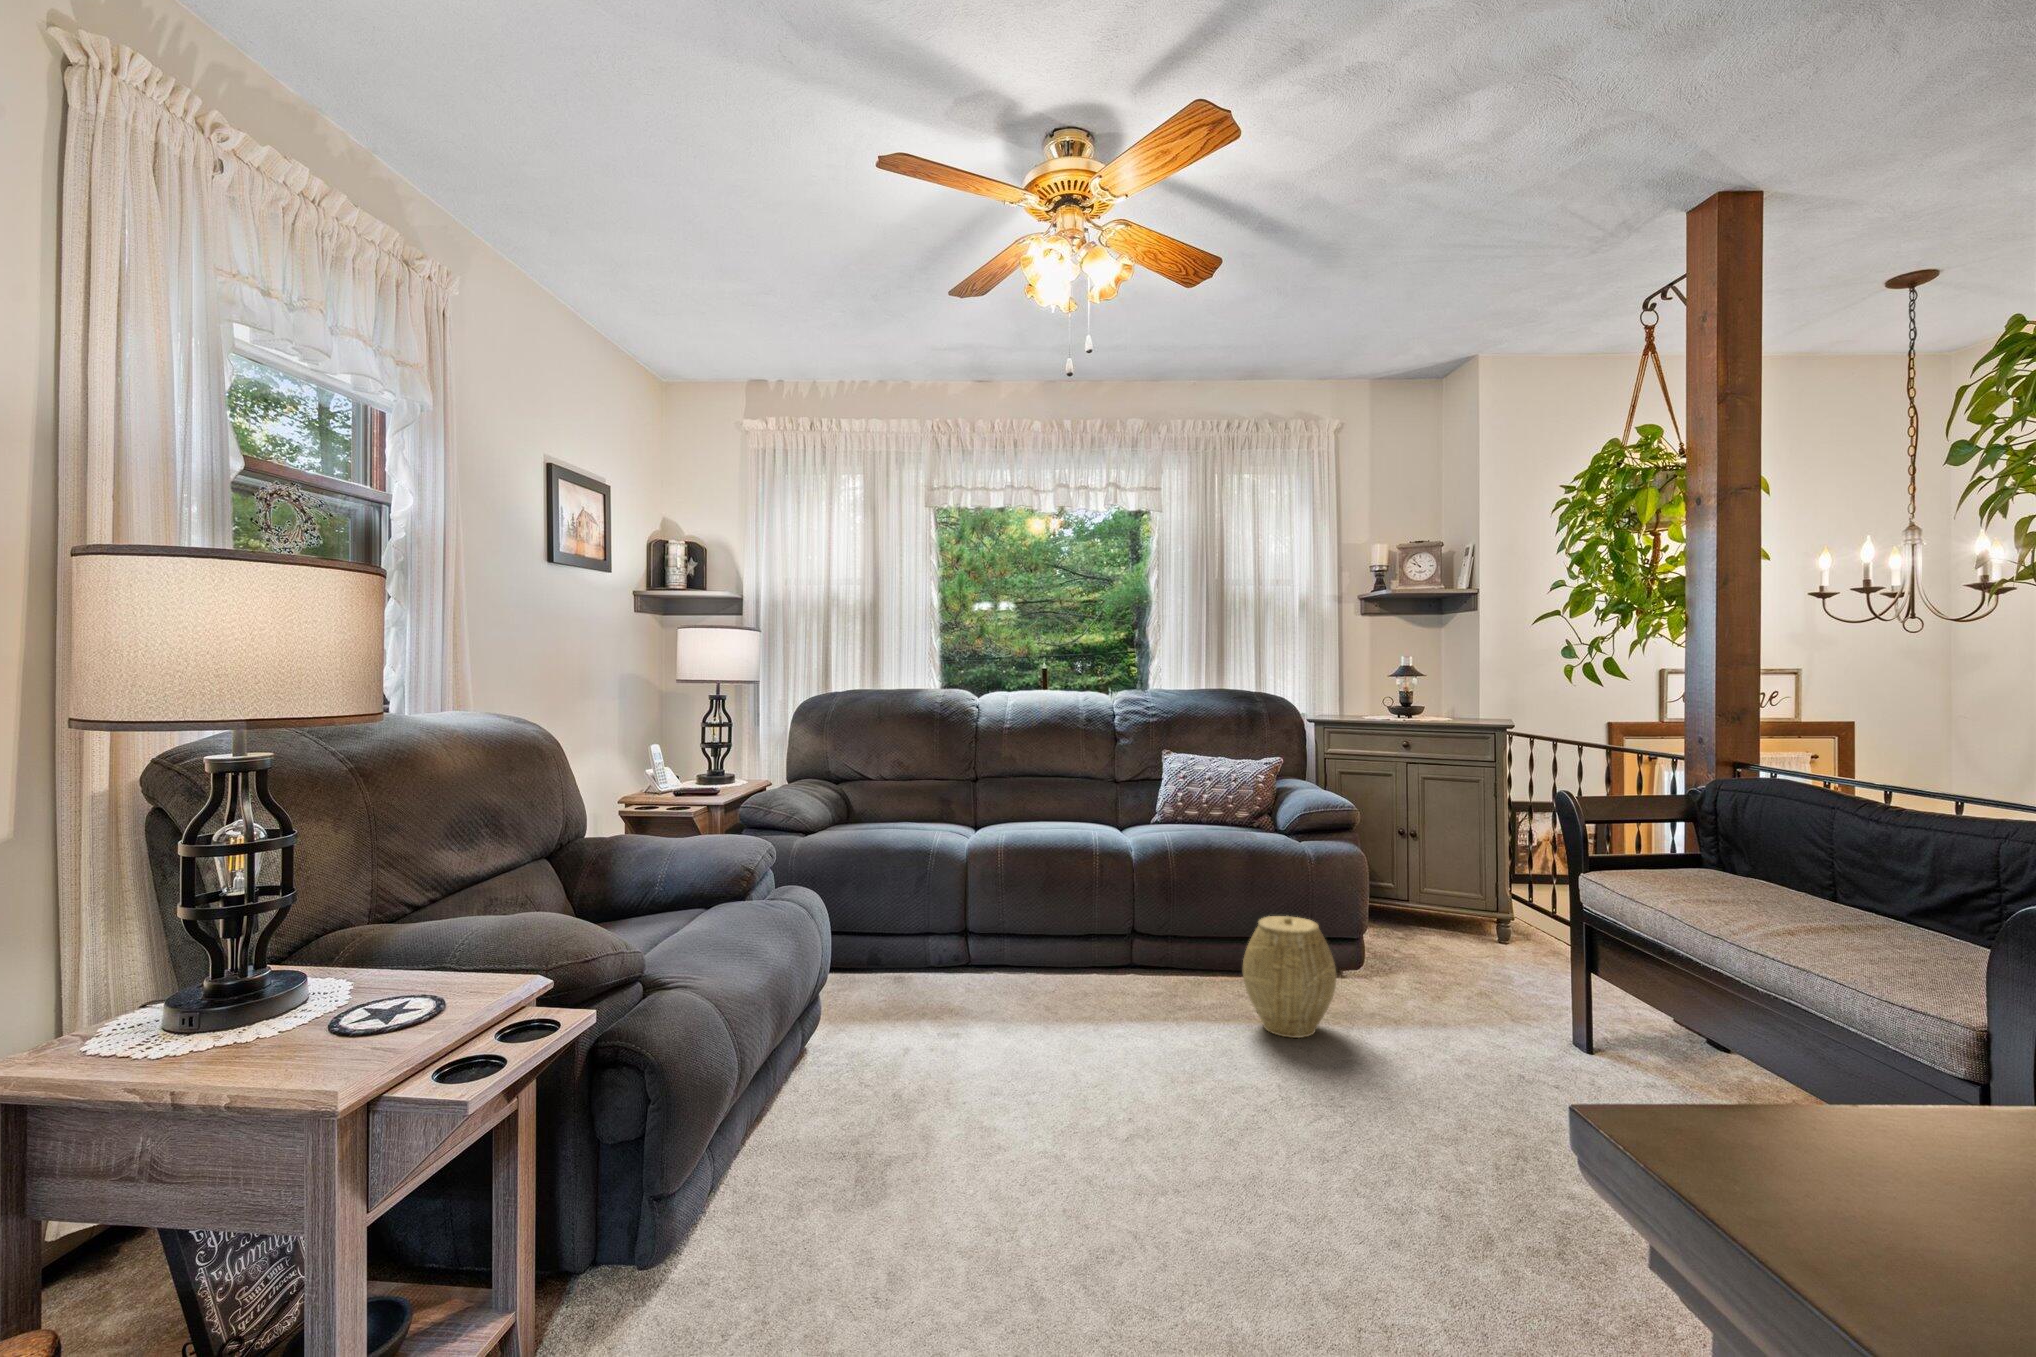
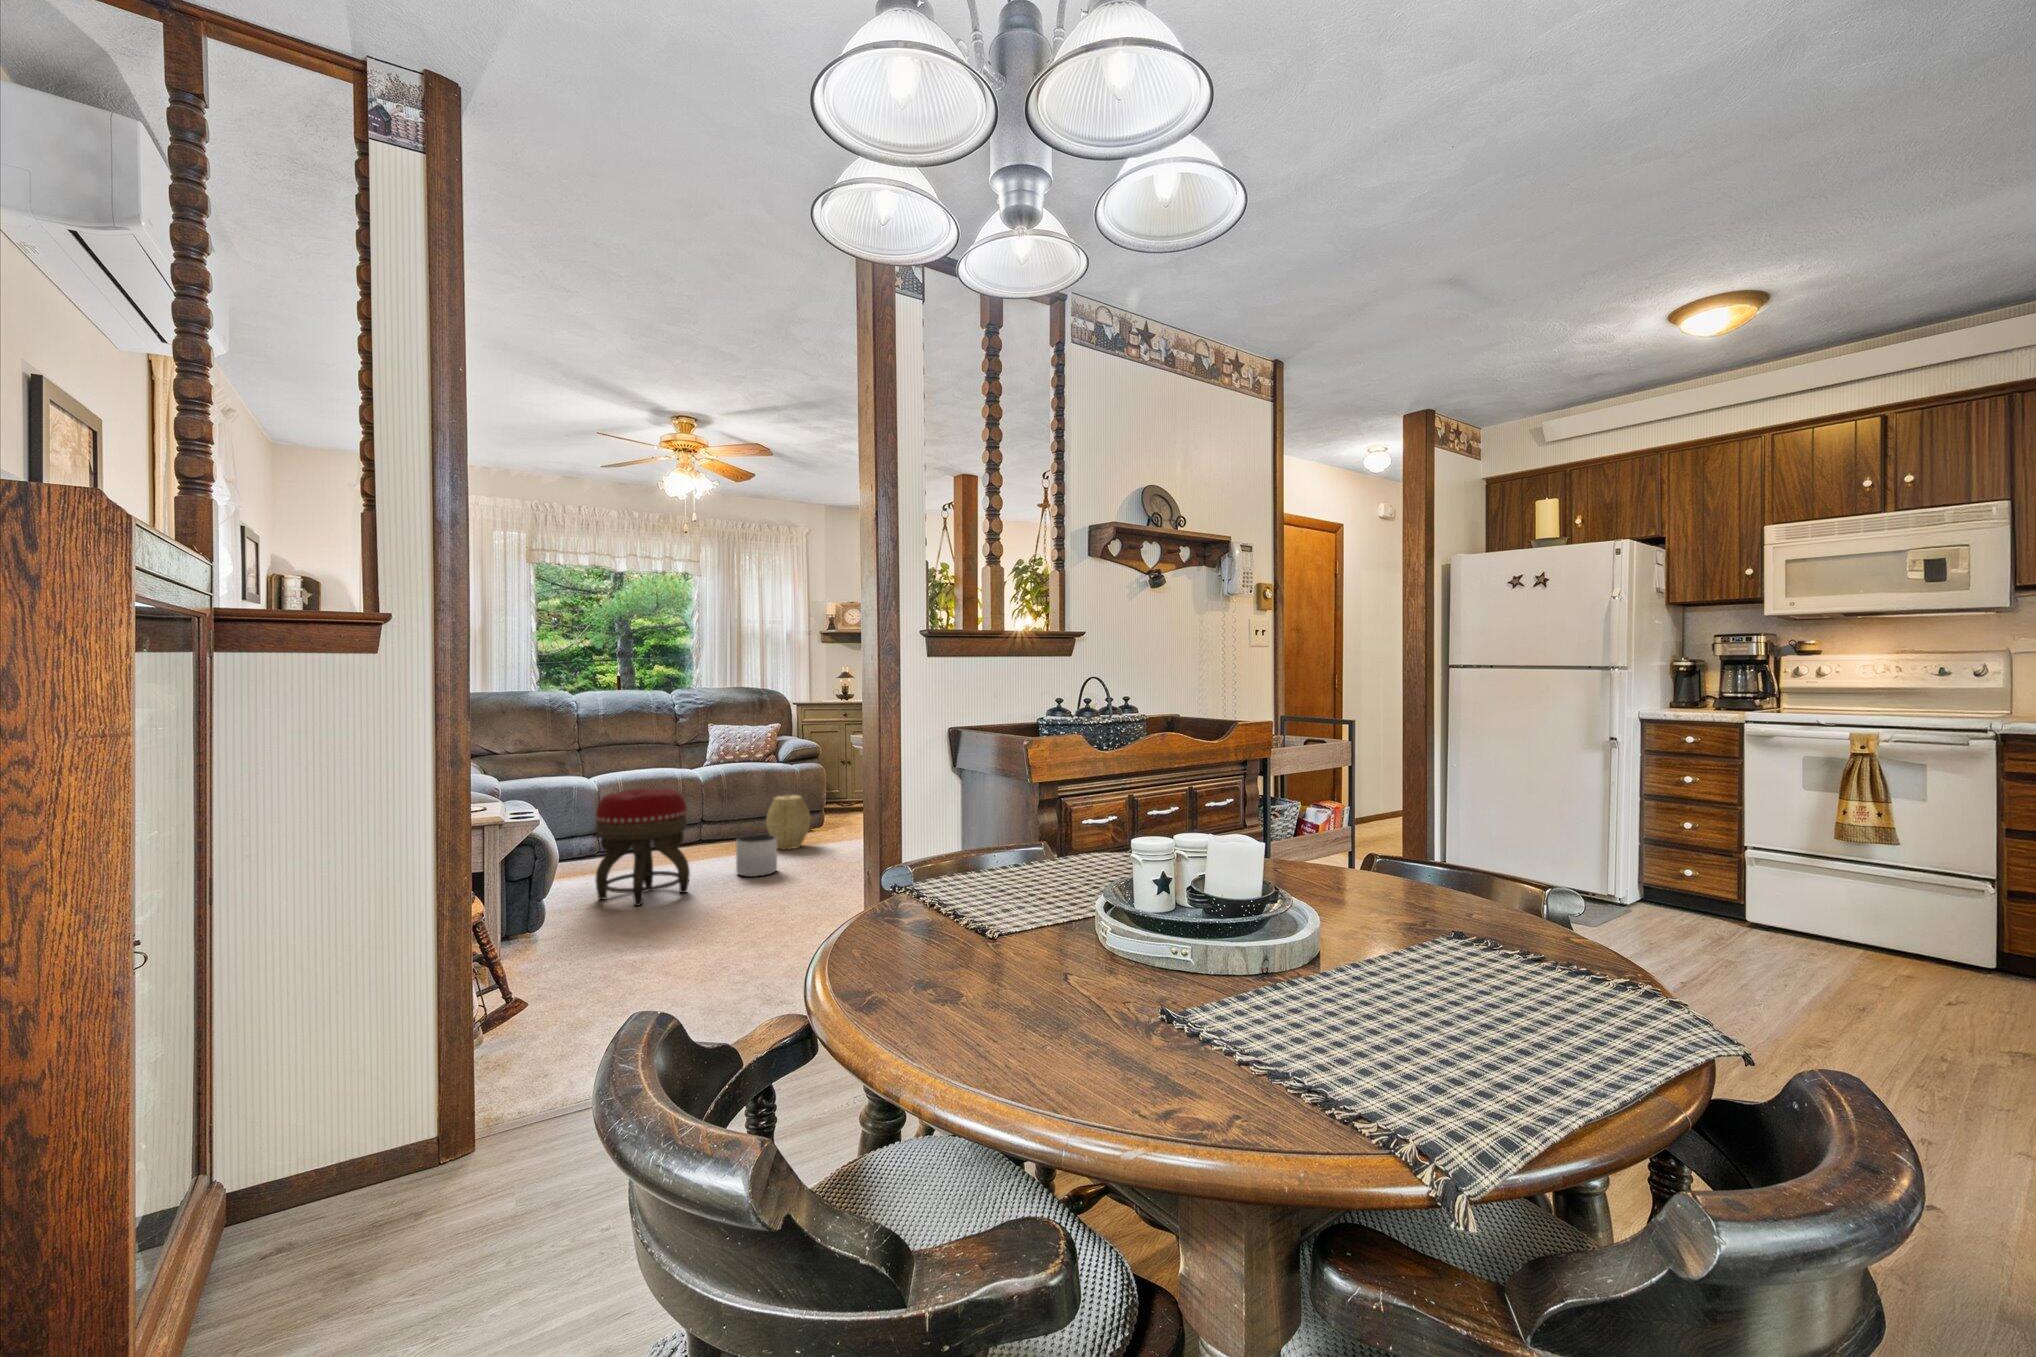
footstool: none [849,906,1040,1208] -> present [595,788,690,906]
planter: none [1159,1027,1252,1144] -> present [736,835,777,877]

